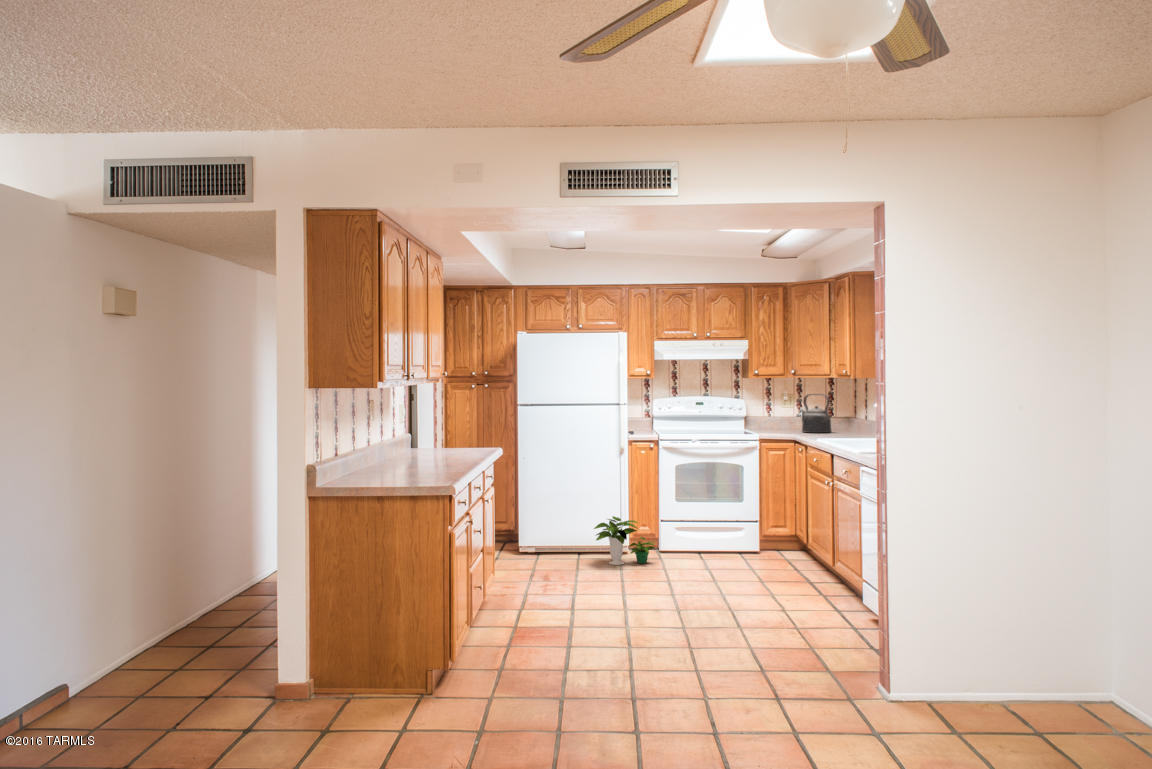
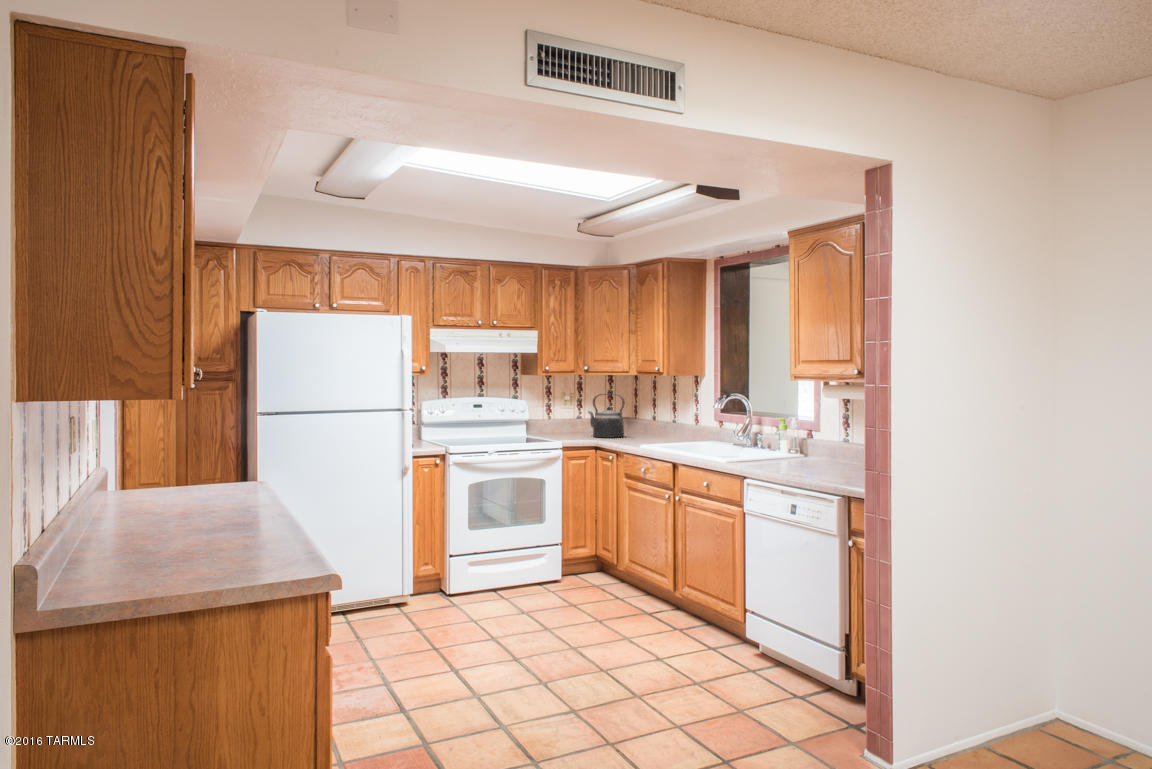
potted plant: present [594,516,655,565] -> none [376,558,457,624]

